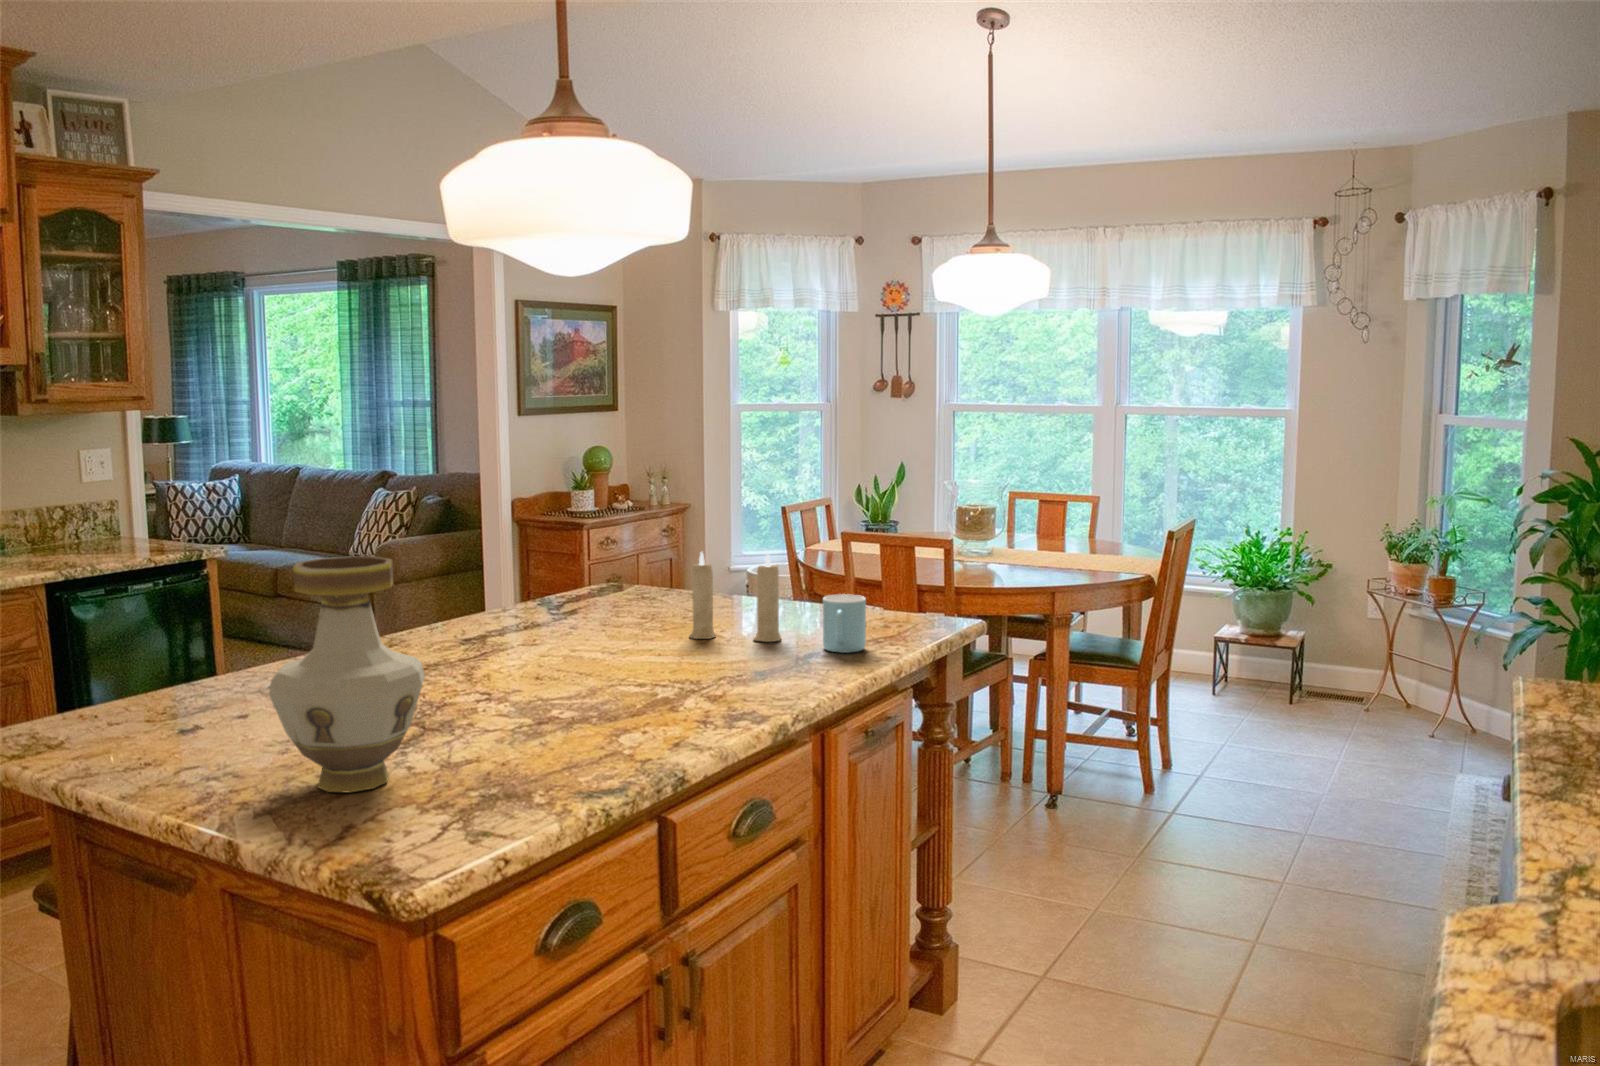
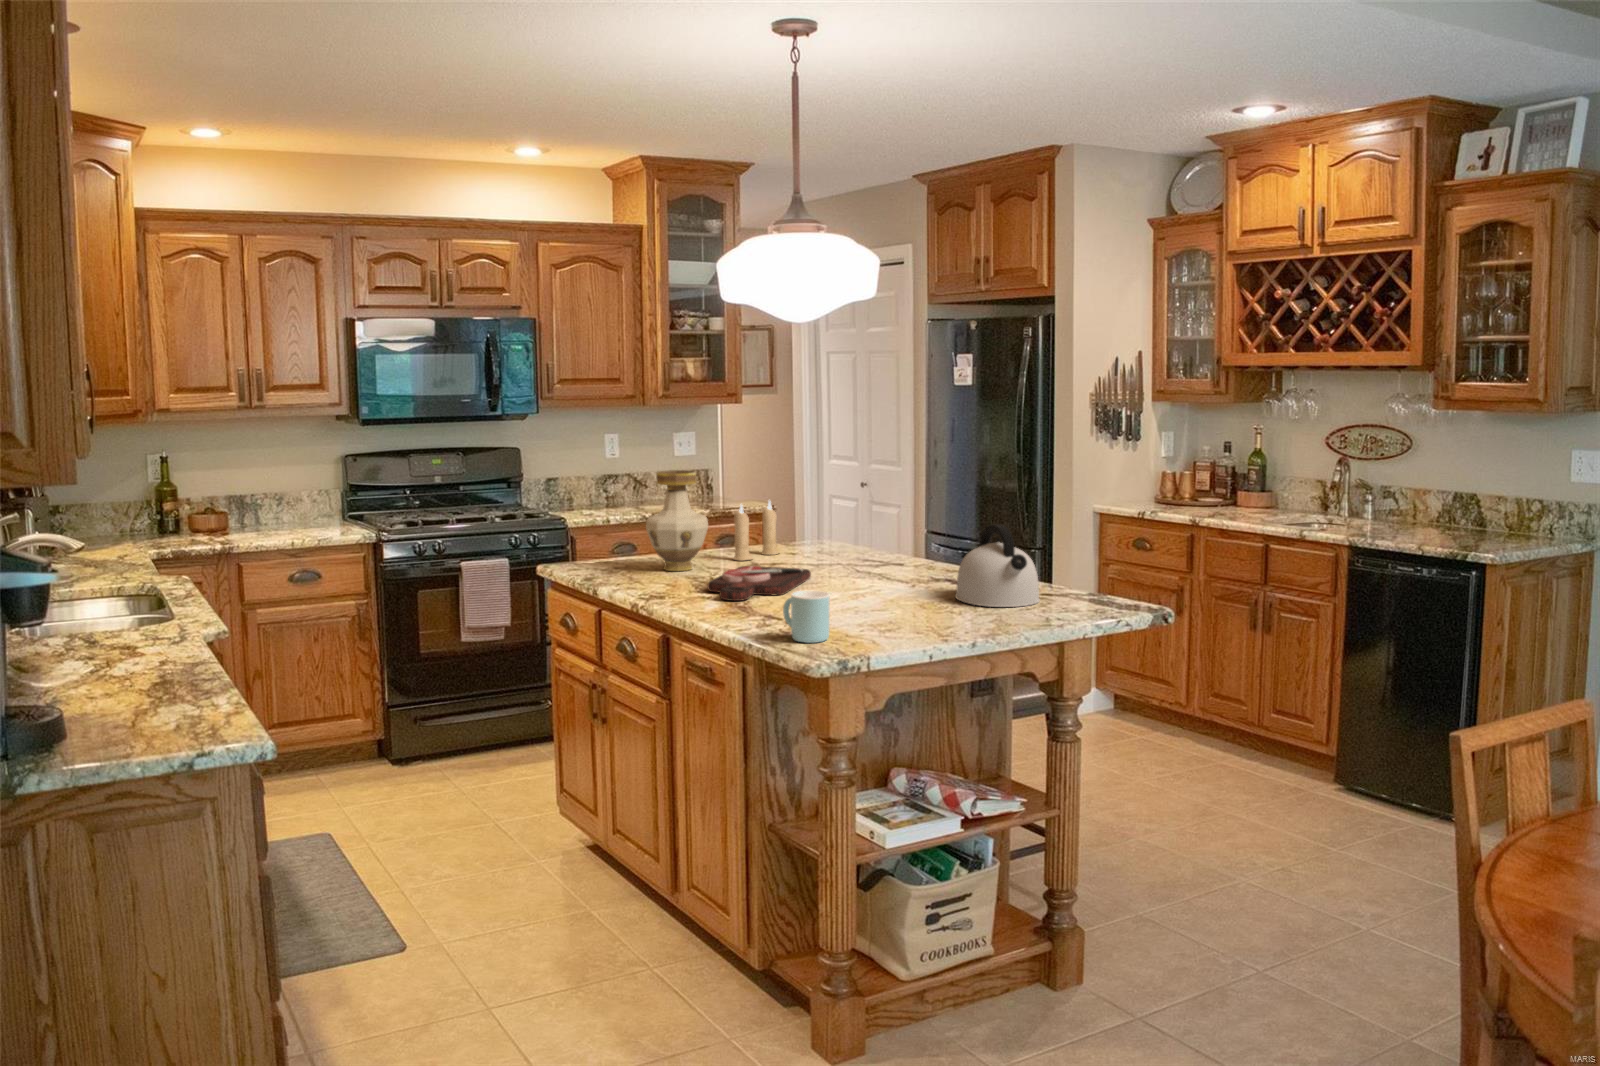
kettle: none [519,533,624,631] -> present [955,524,1040,607]
candle: present [689,552,781,642] -> present [733,501,779,561]
cutting board: none [419,673,671,728] -> present [708,566,811,601]

